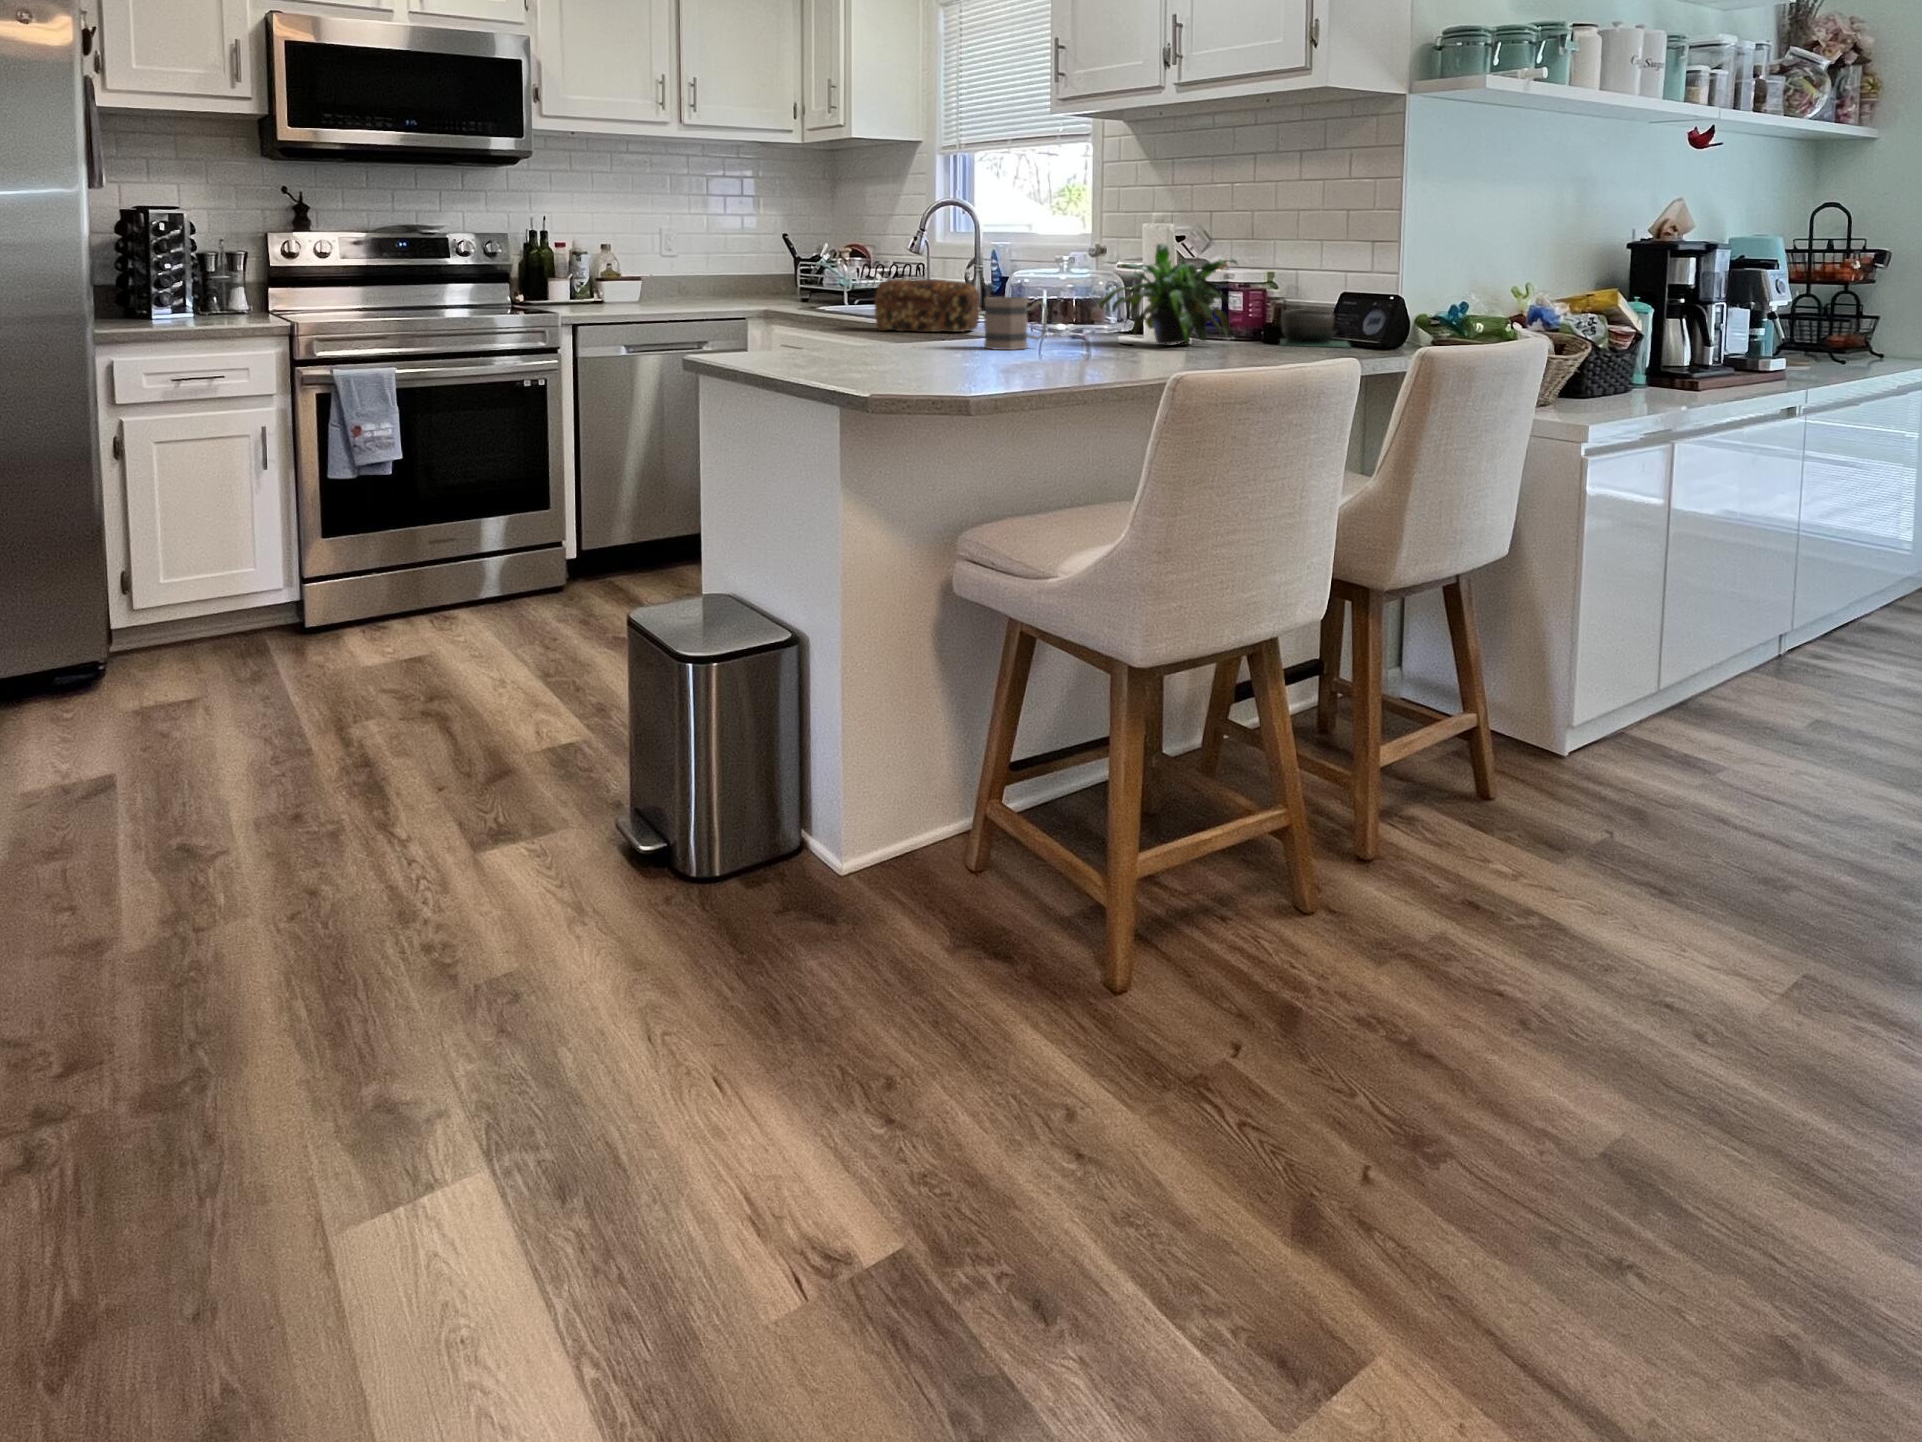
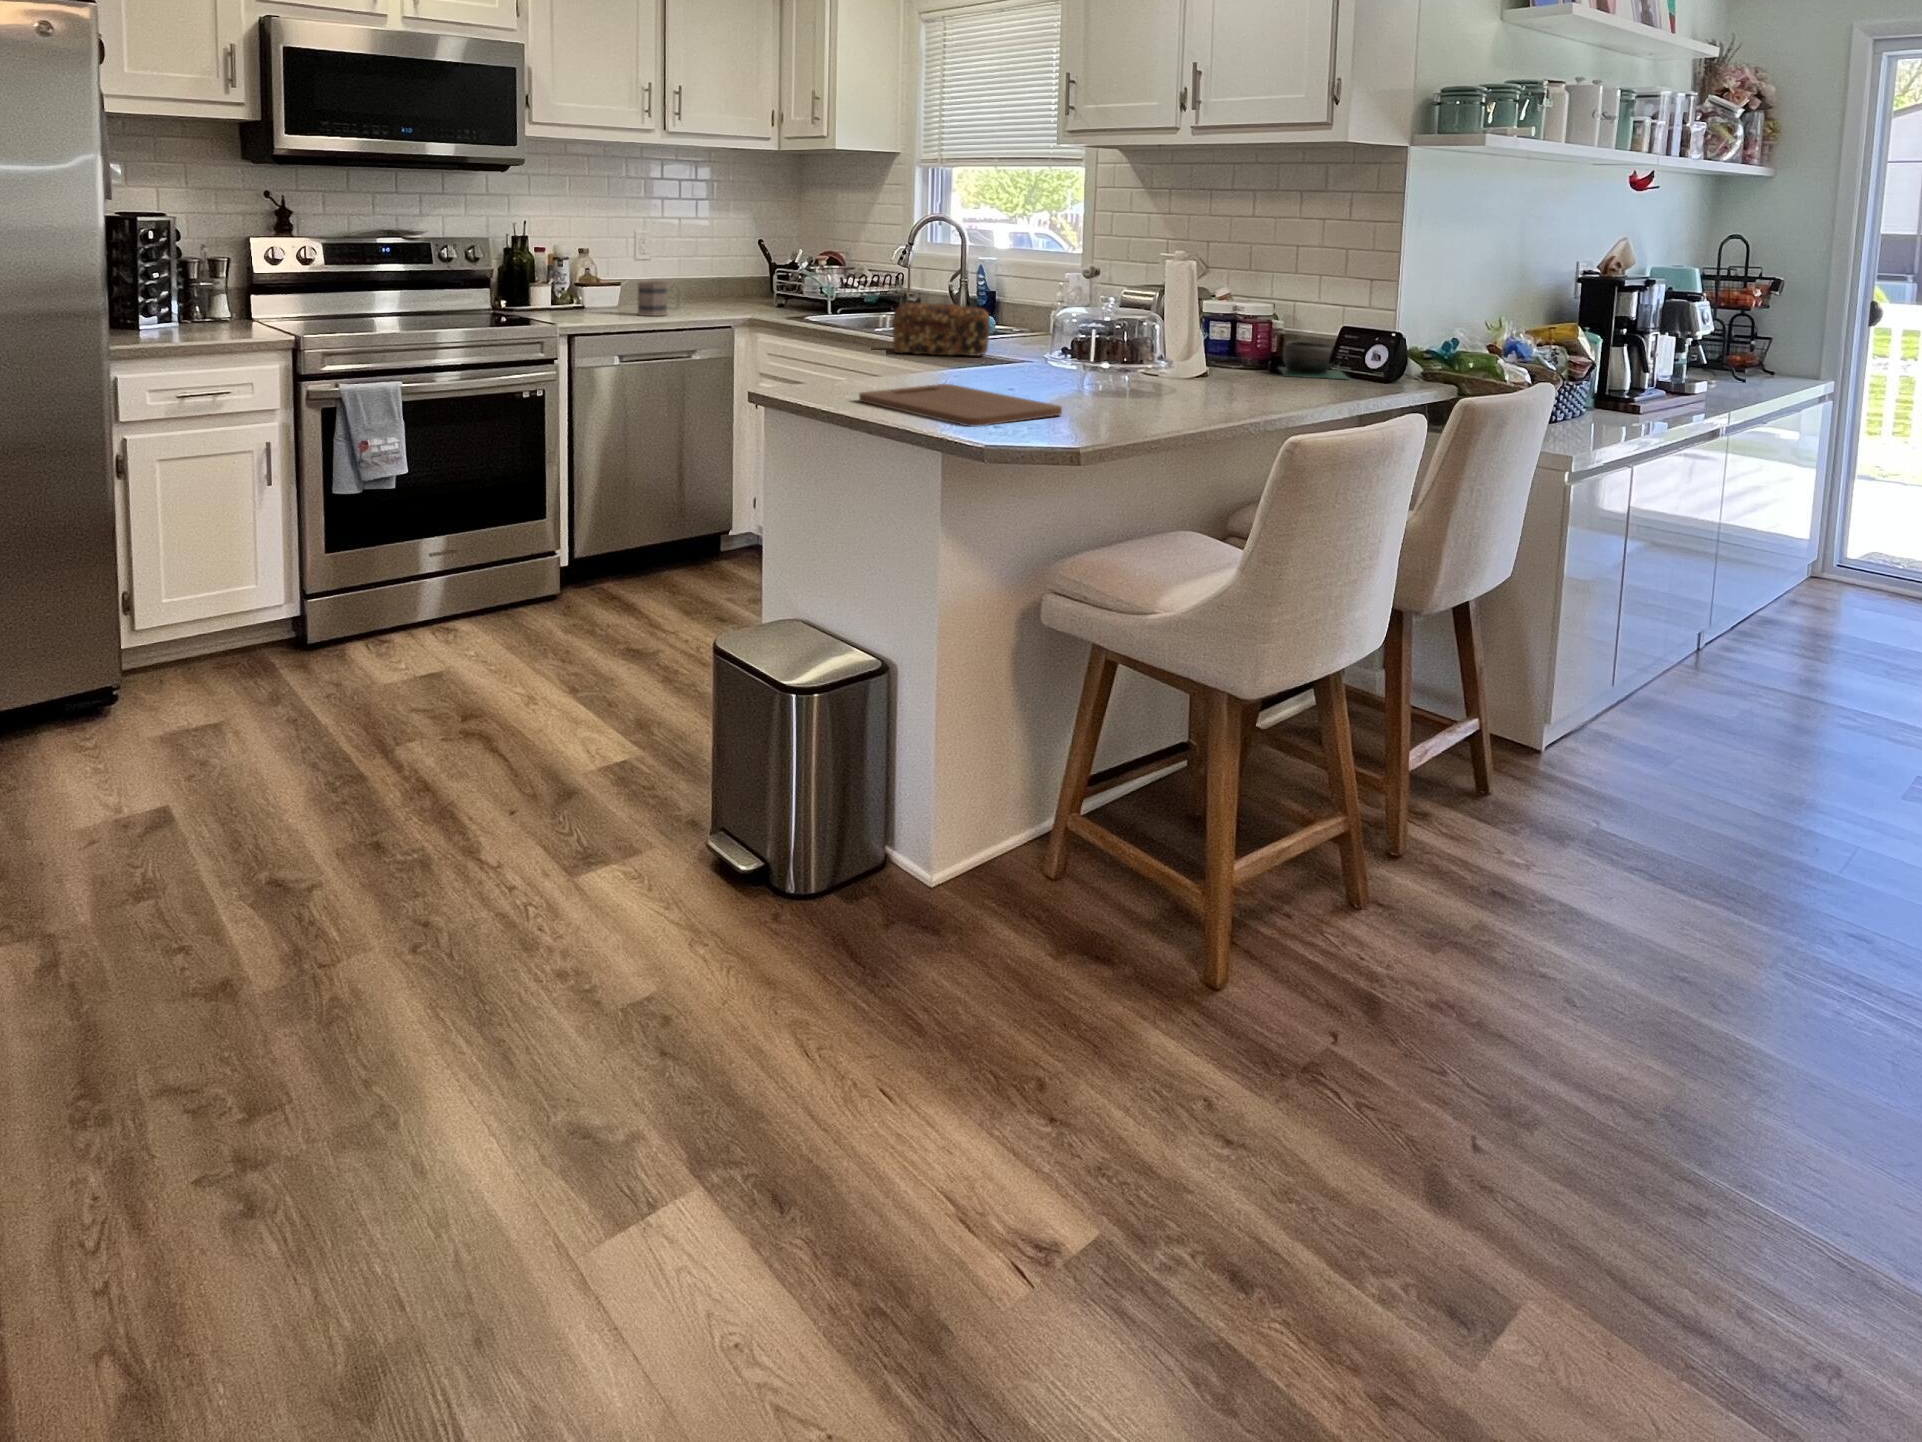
potted plant: present [1100,243,1237,345] -> none [1123,282,1254,378]
mug: present [984,297,1048,350] -> present [637,281,681,316]
cutting board: none [782,347,985,378] -> present [859,384,1062,427]

